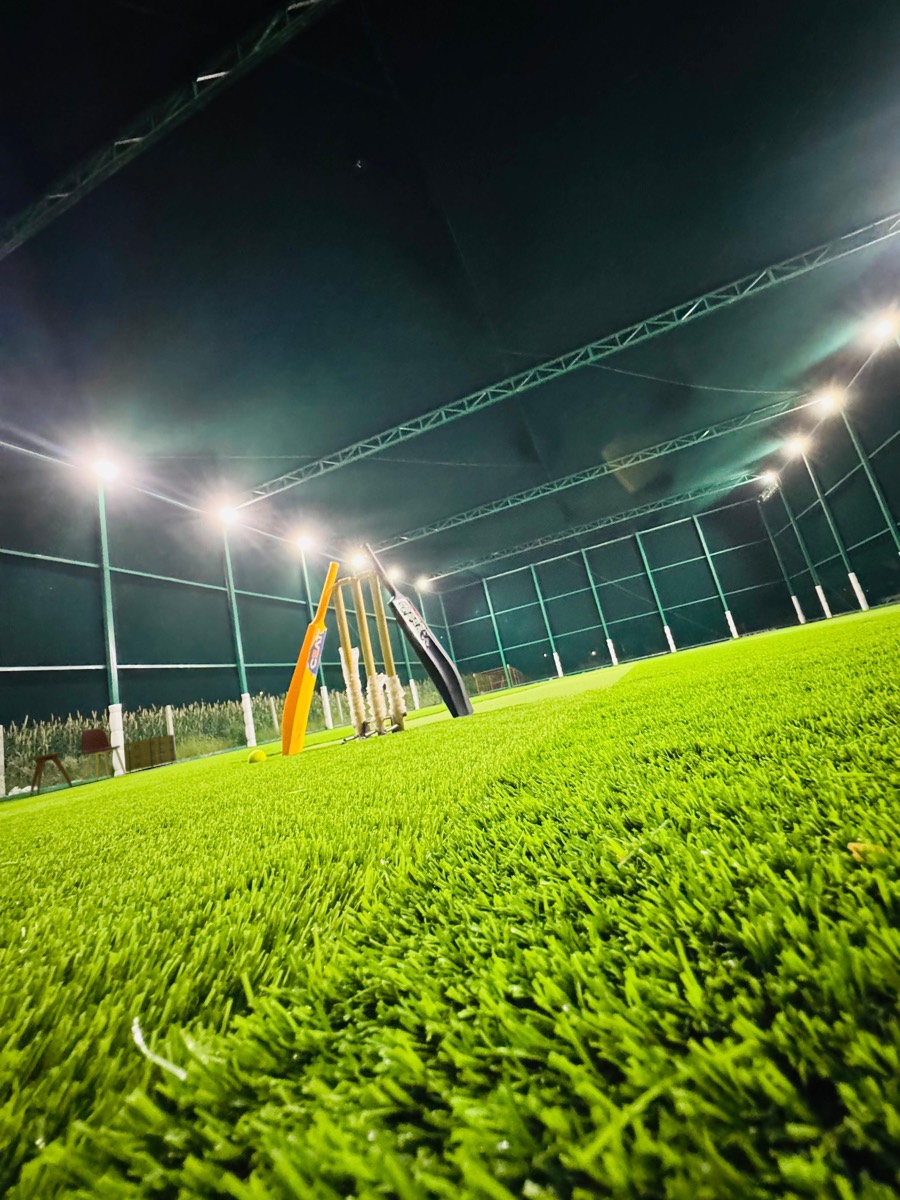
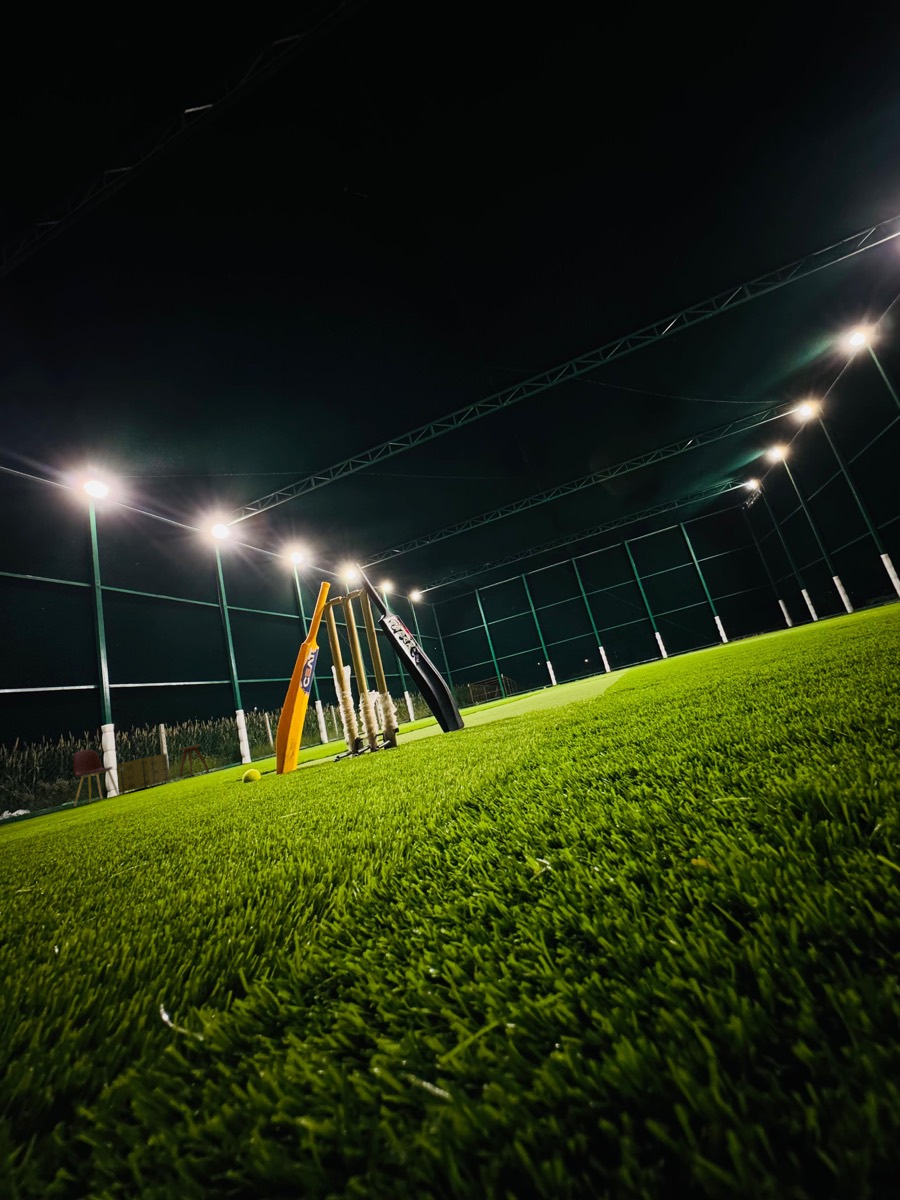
stool: present [29,752,72,795] -> present [179,744,209,778]

